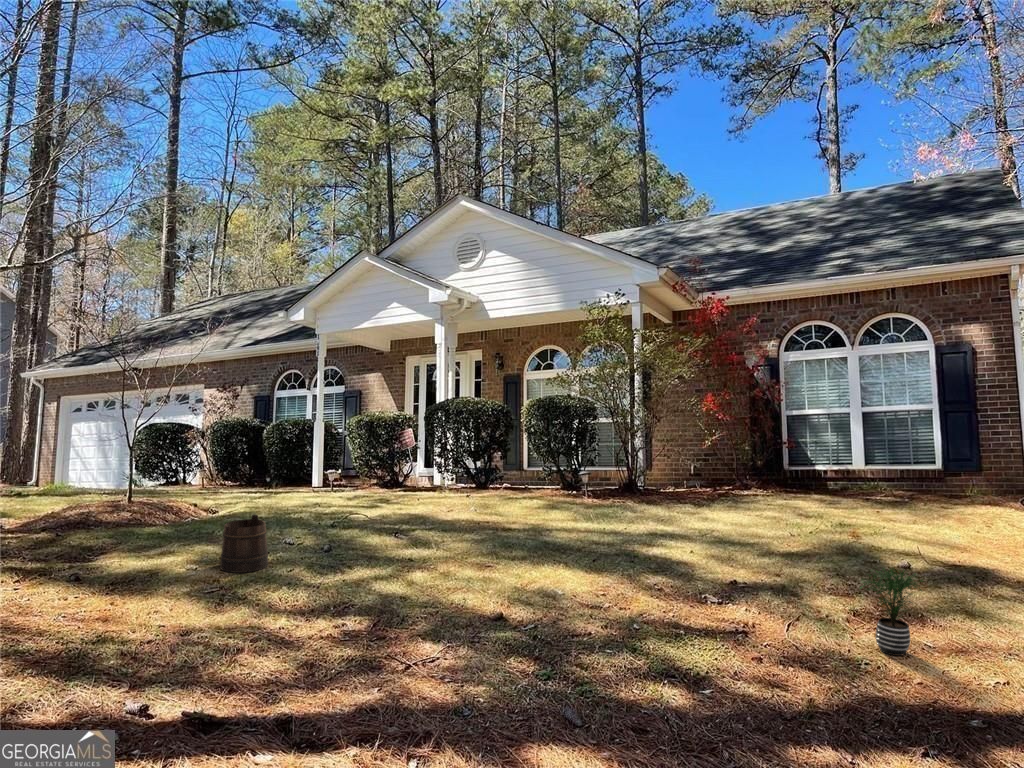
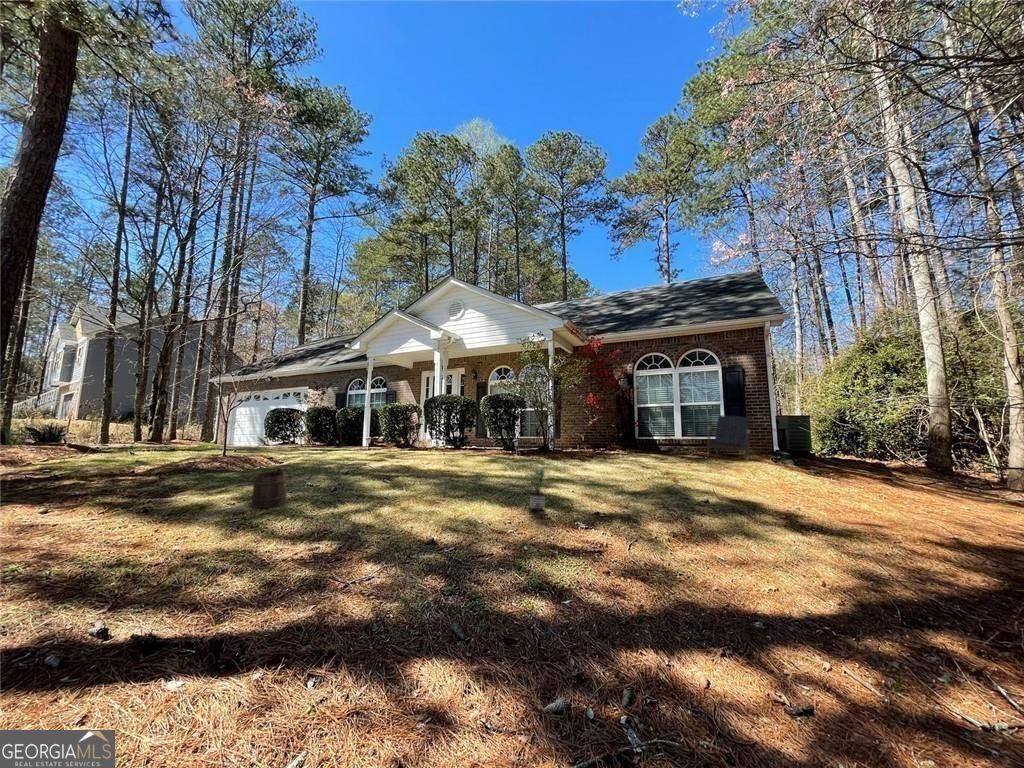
lounge chair: none [906,425,981,503] -> present [707,415,751,461]
potted plant: present [860,568,923,656] -> present [526,469,550,511]

